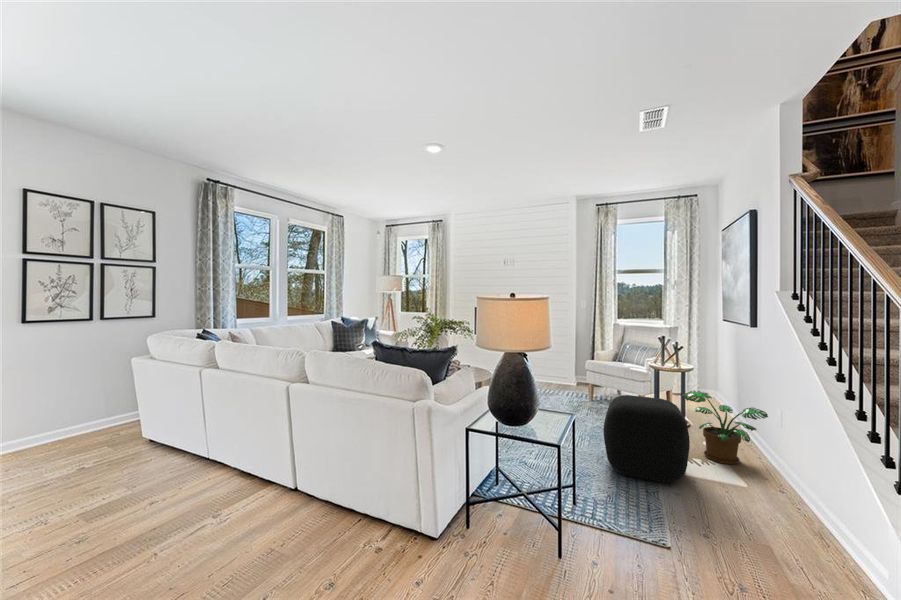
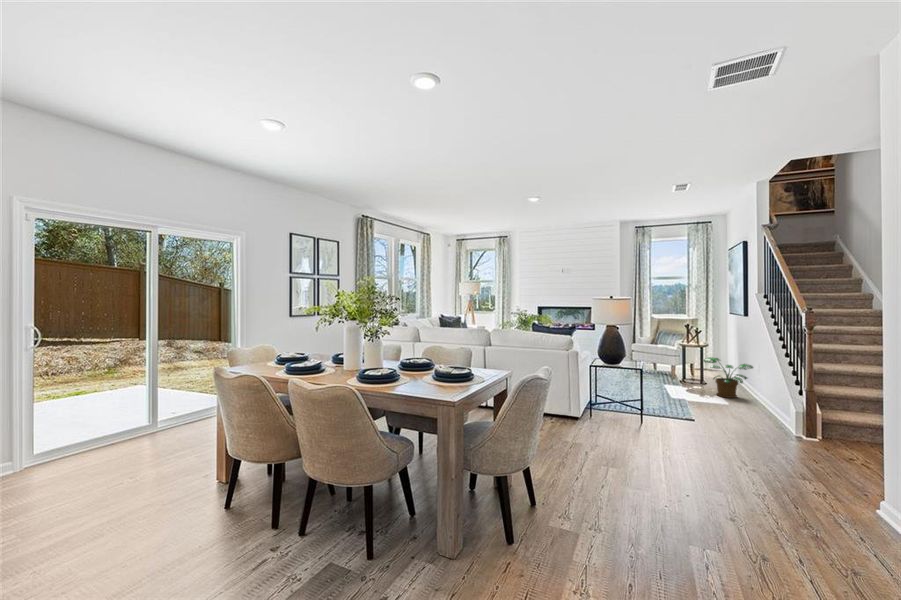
ottoman: present [603,395,690,482] -> none [655,358,707,404]

